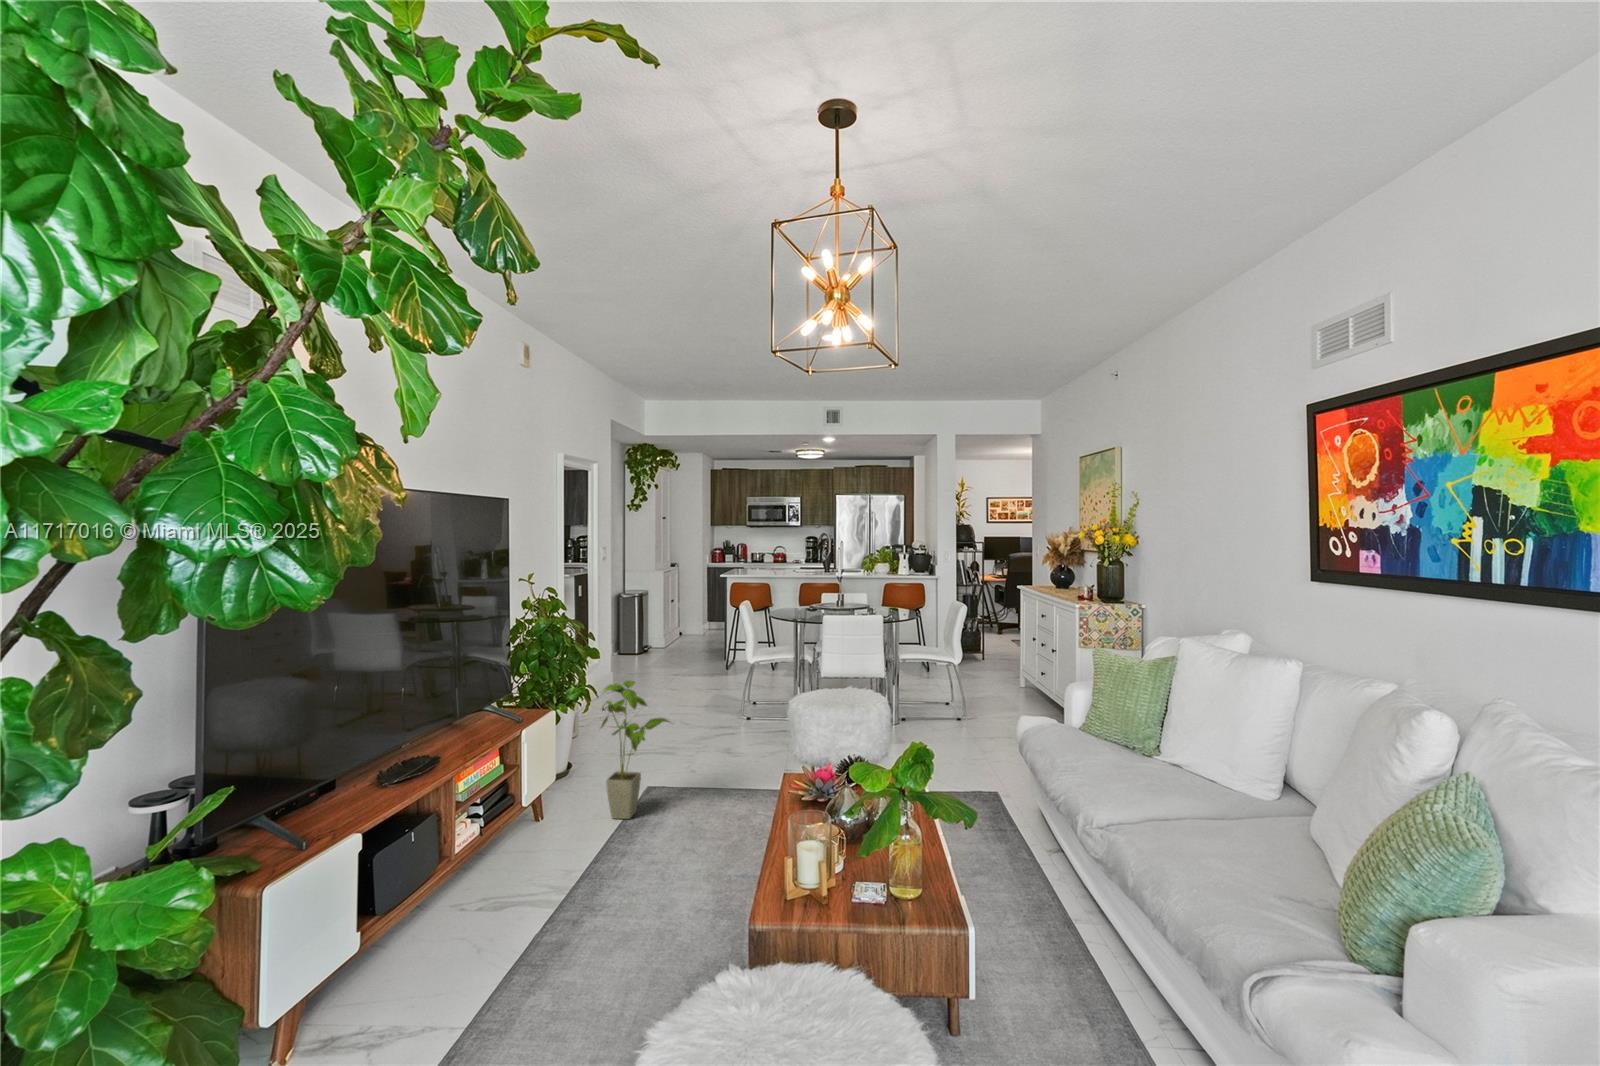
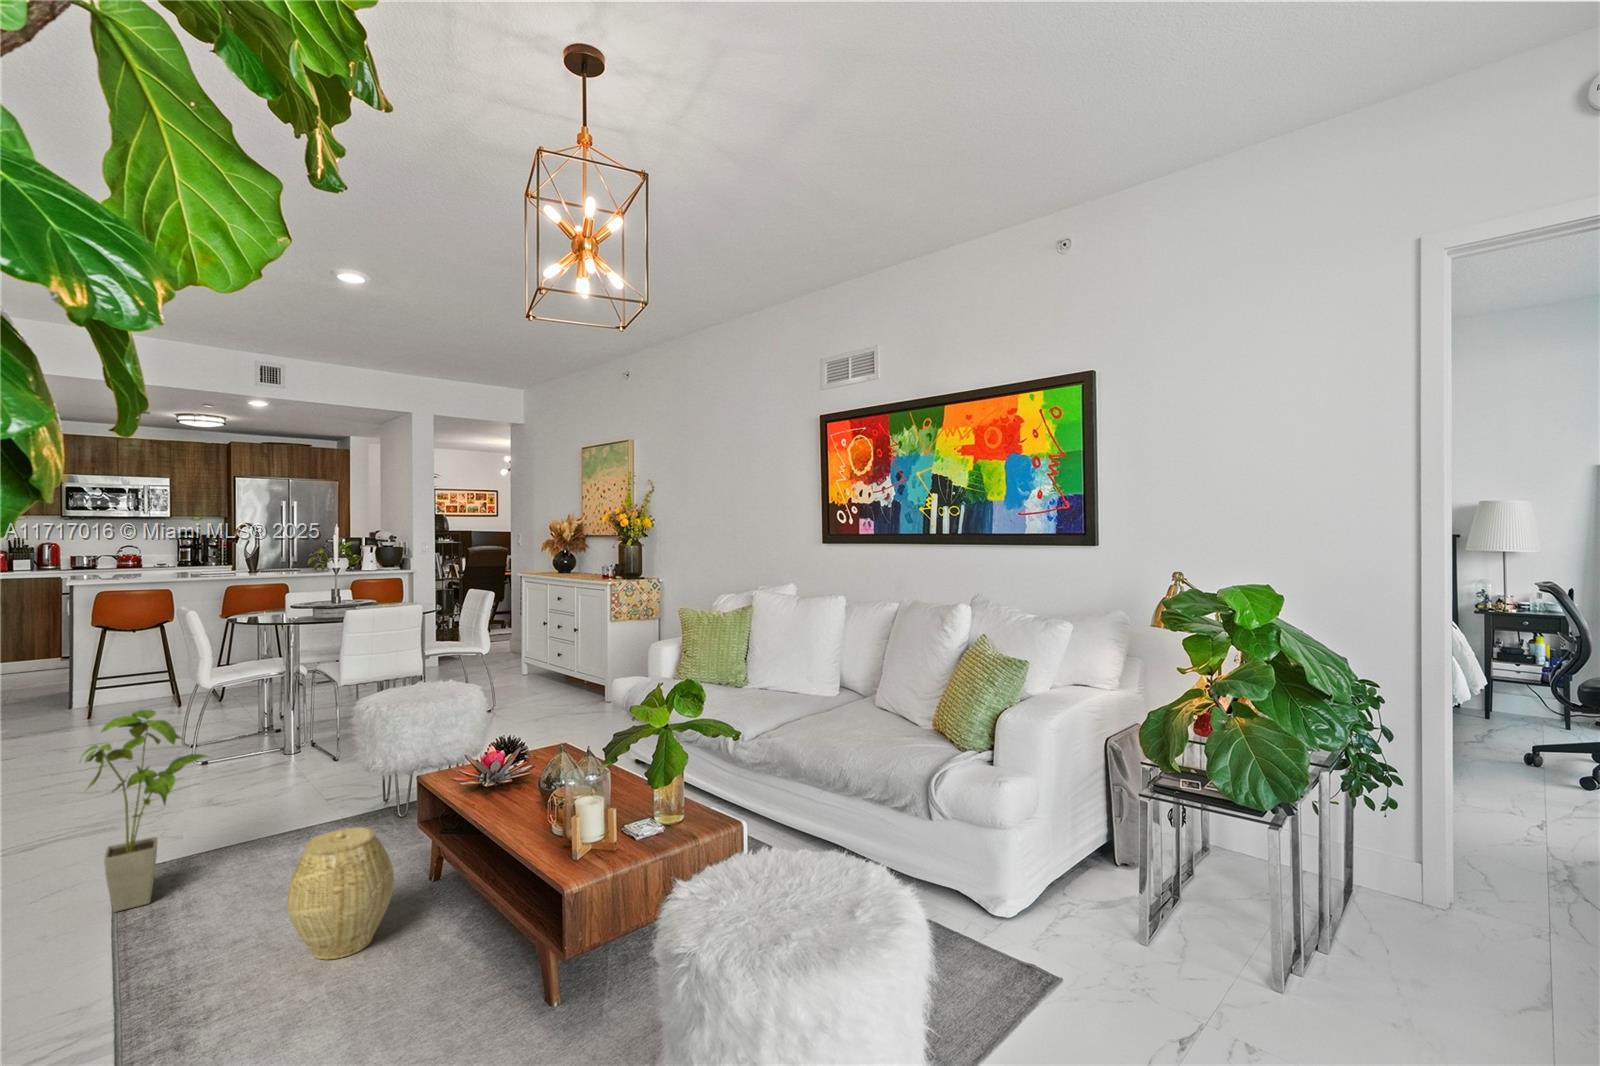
woven basket: none [648,805,723,910] -> present [287,827,394,960]

